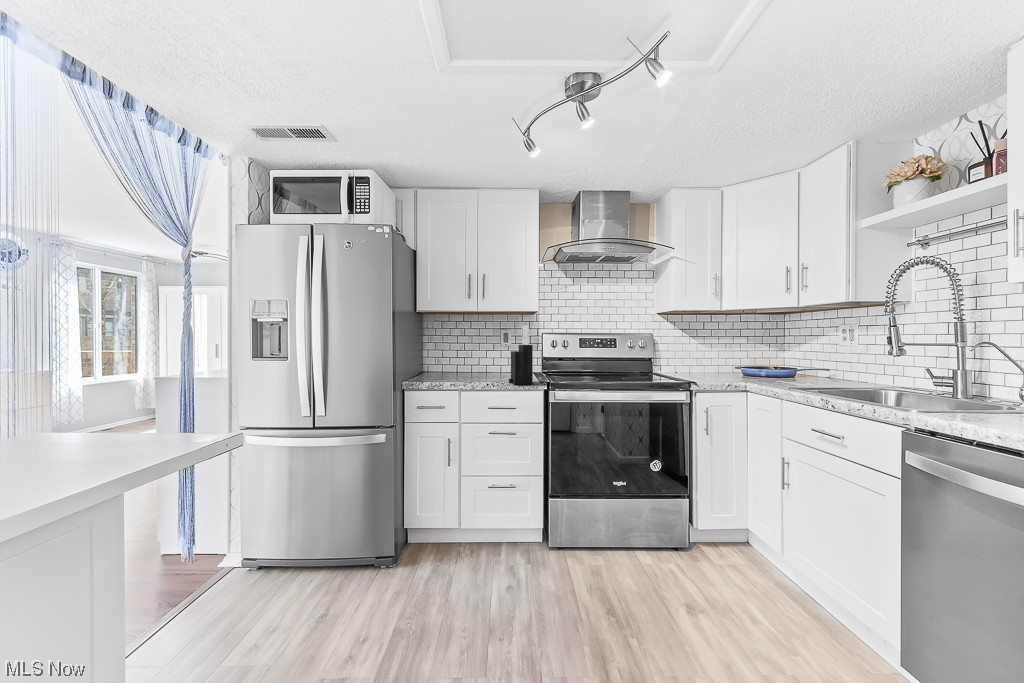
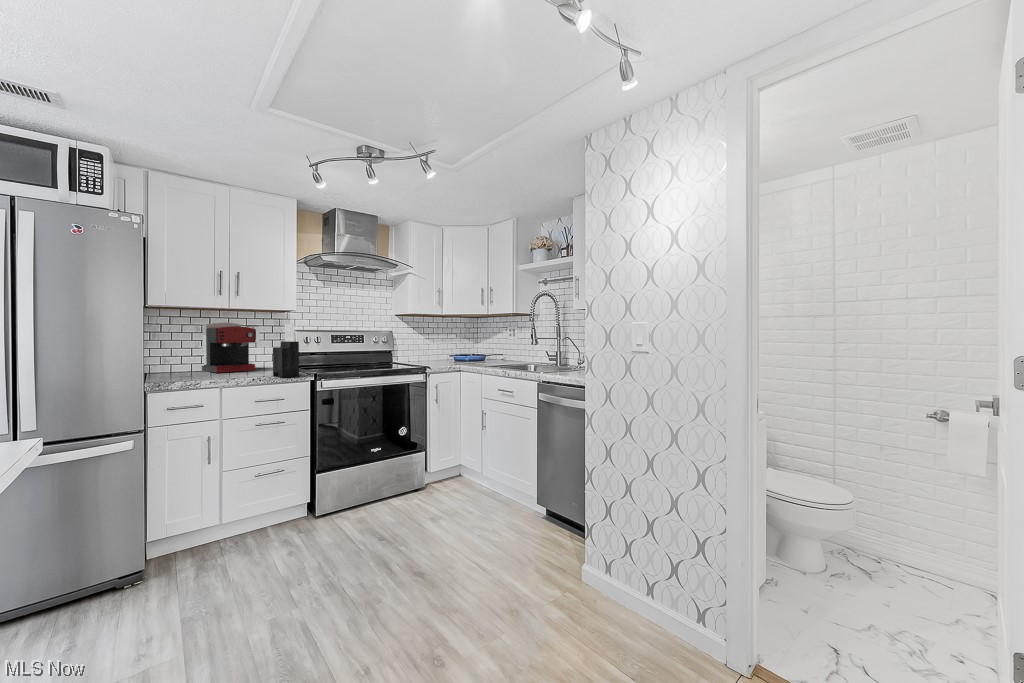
coffee maker: none [460,326,502,376] -> present [201,323,256,373]

